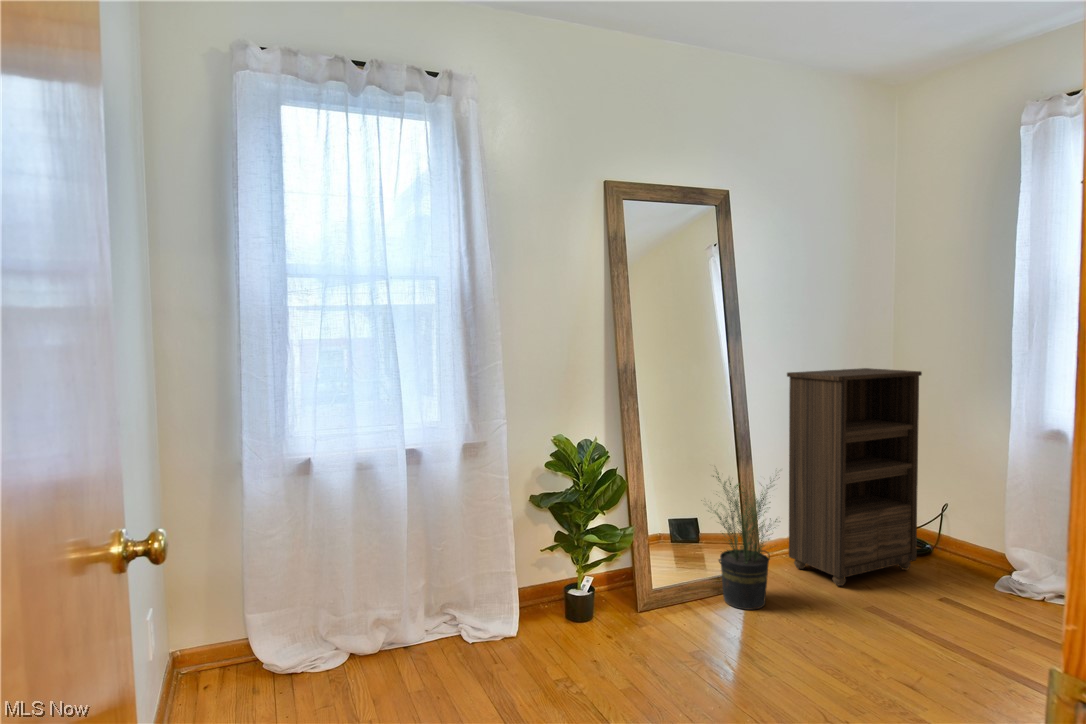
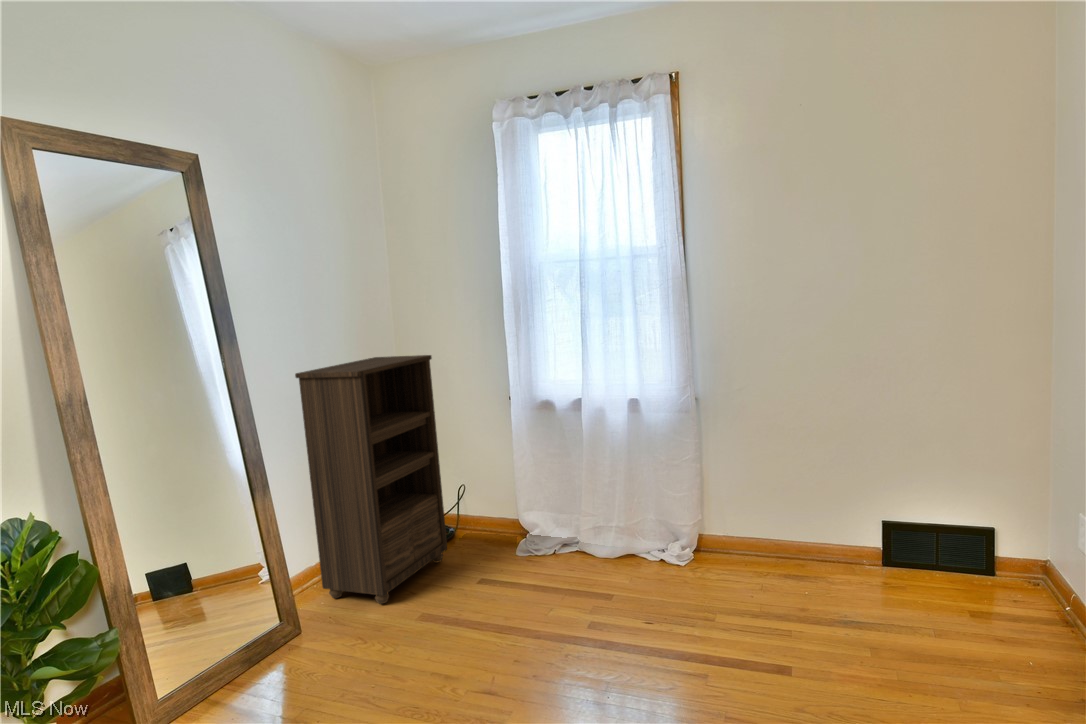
potted plant: present [713,473,777,610] -> none [211,491,321,679]

